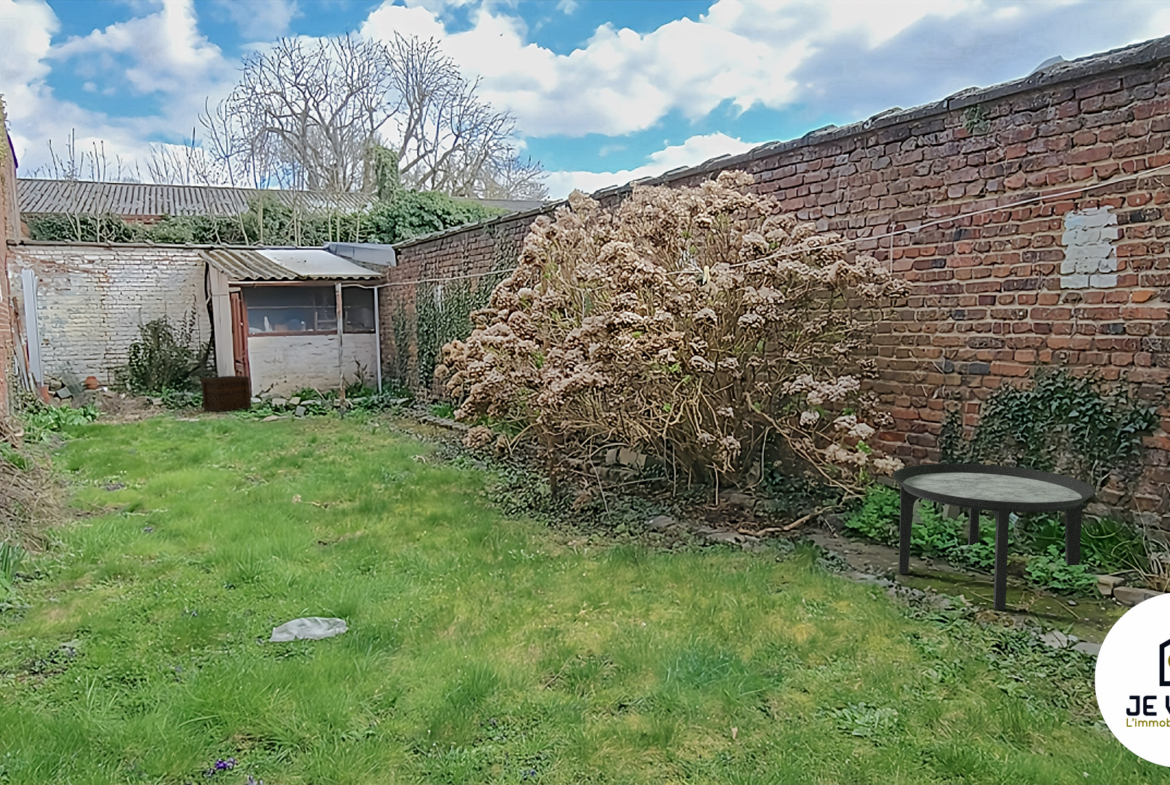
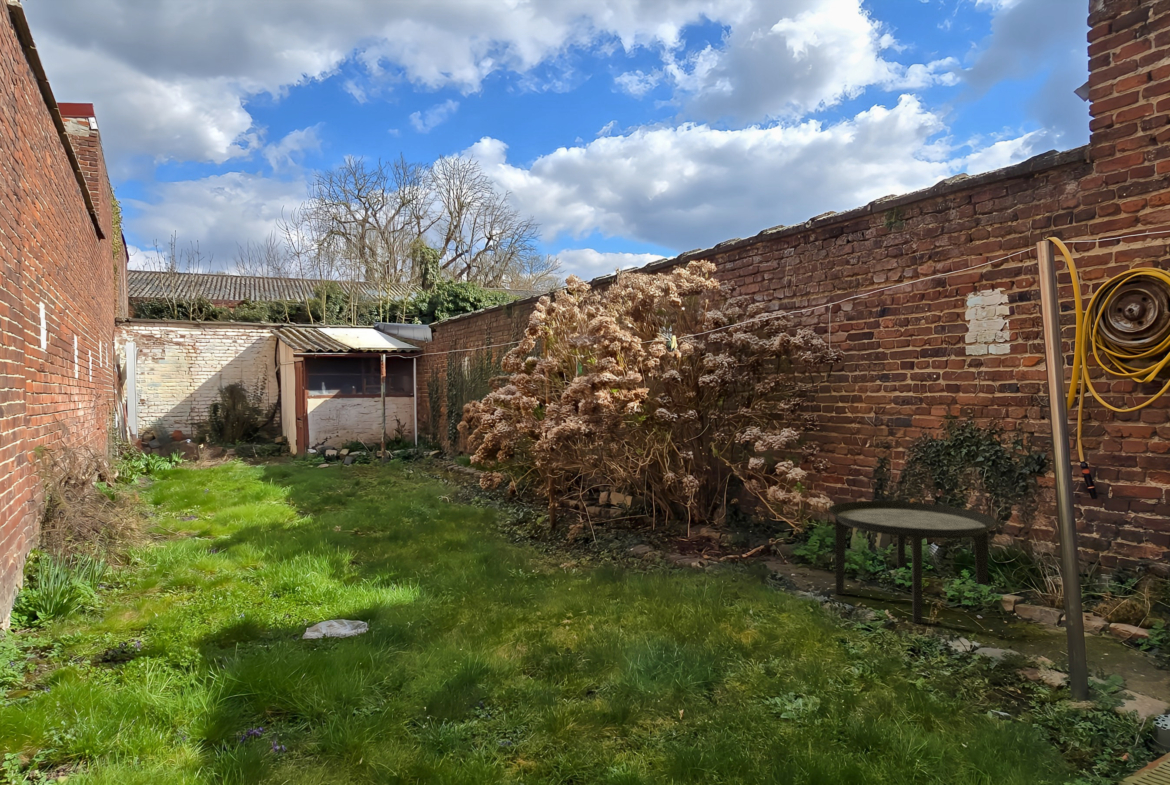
wooden crate: present [201,376,251,411] -> none [266,431,306,461]

